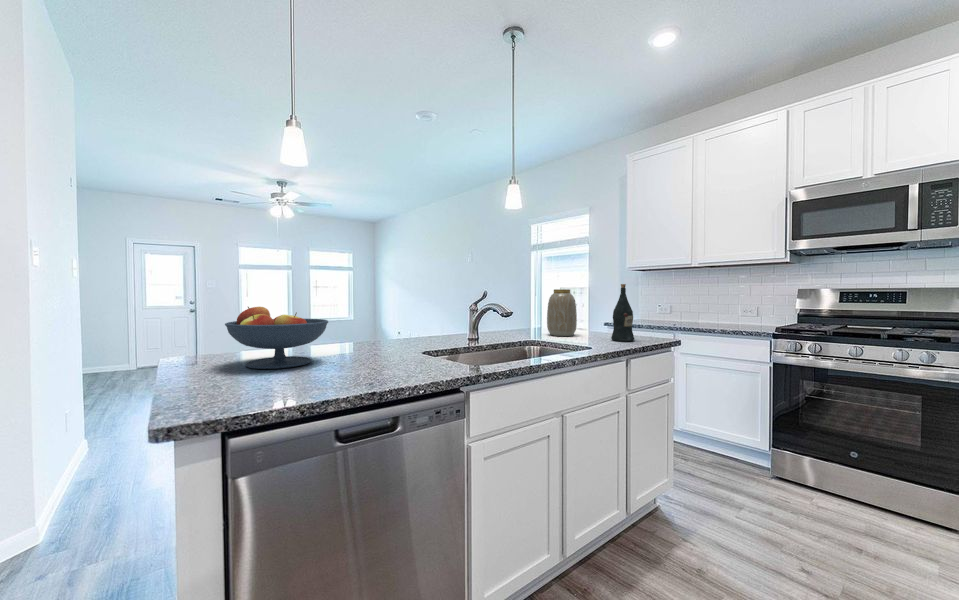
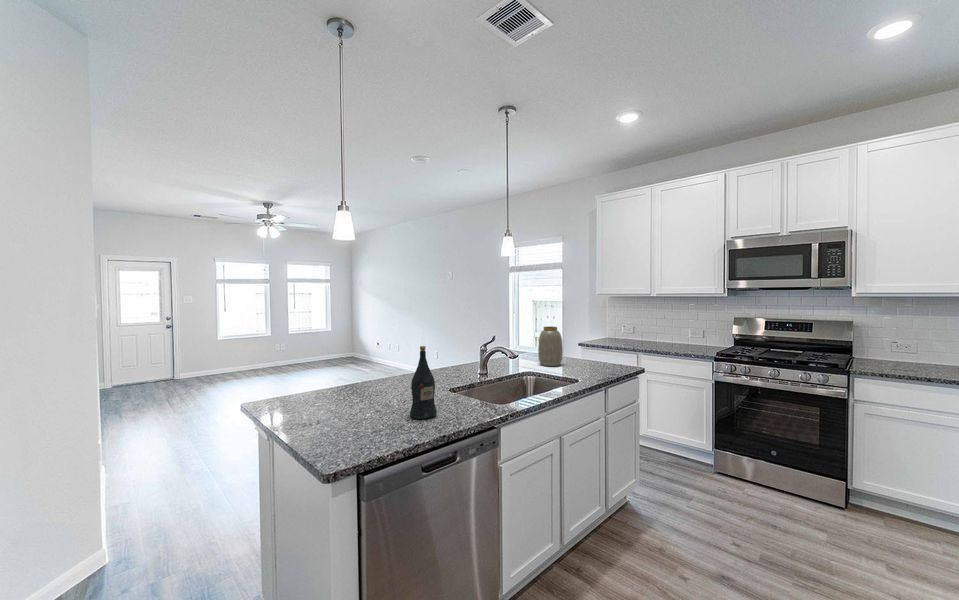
wine bottle: present [611,284,634,342] -> present [410,346,437,419]
fruit bowl: present [225,307,328,369] -> none [312,366,386,416]

